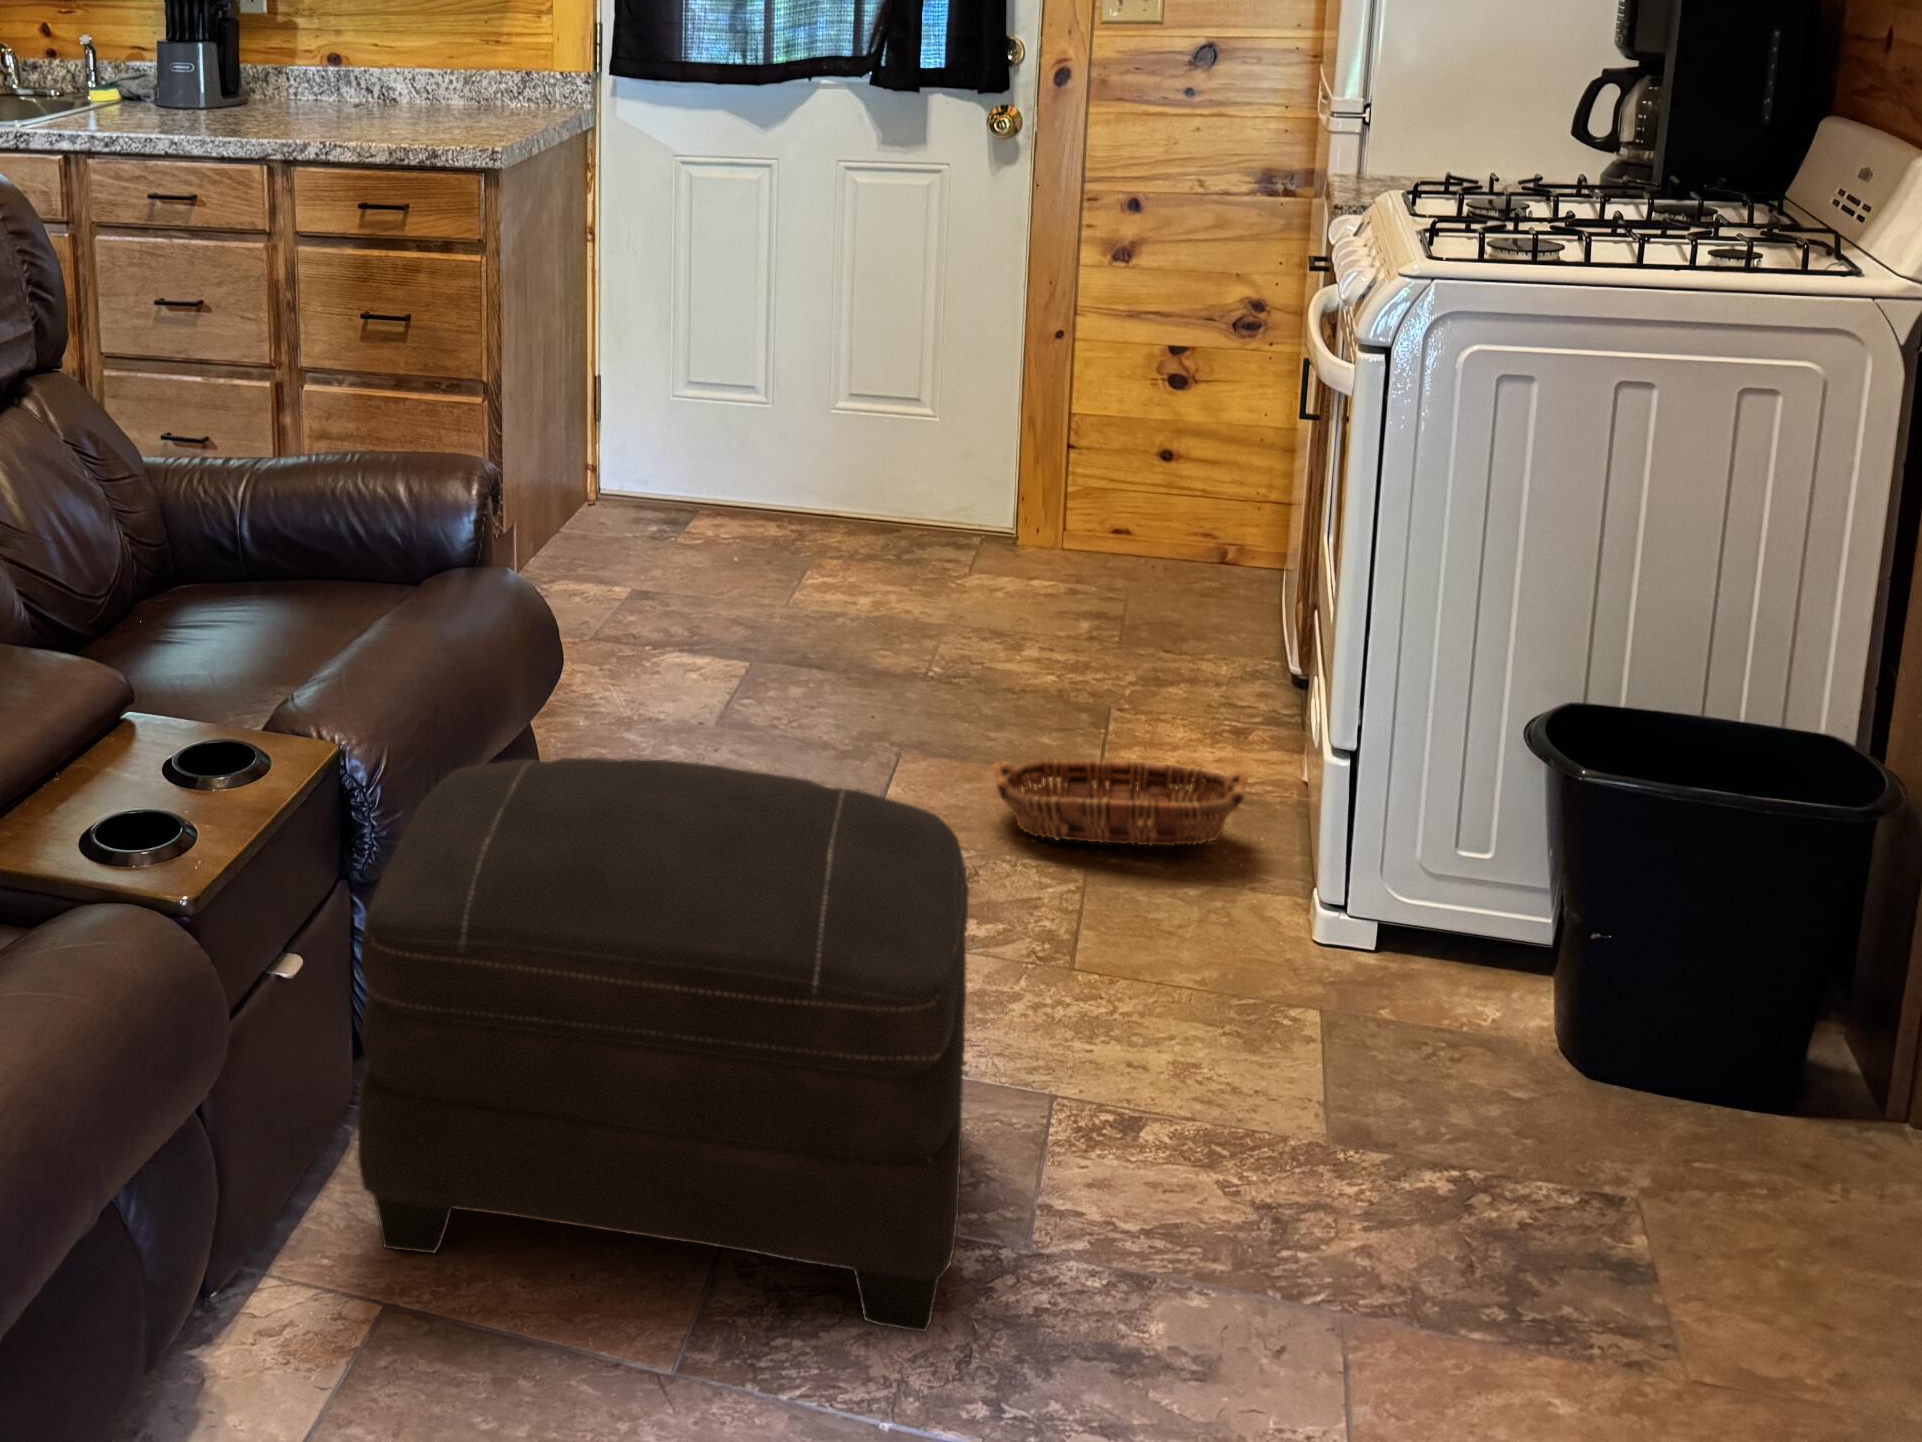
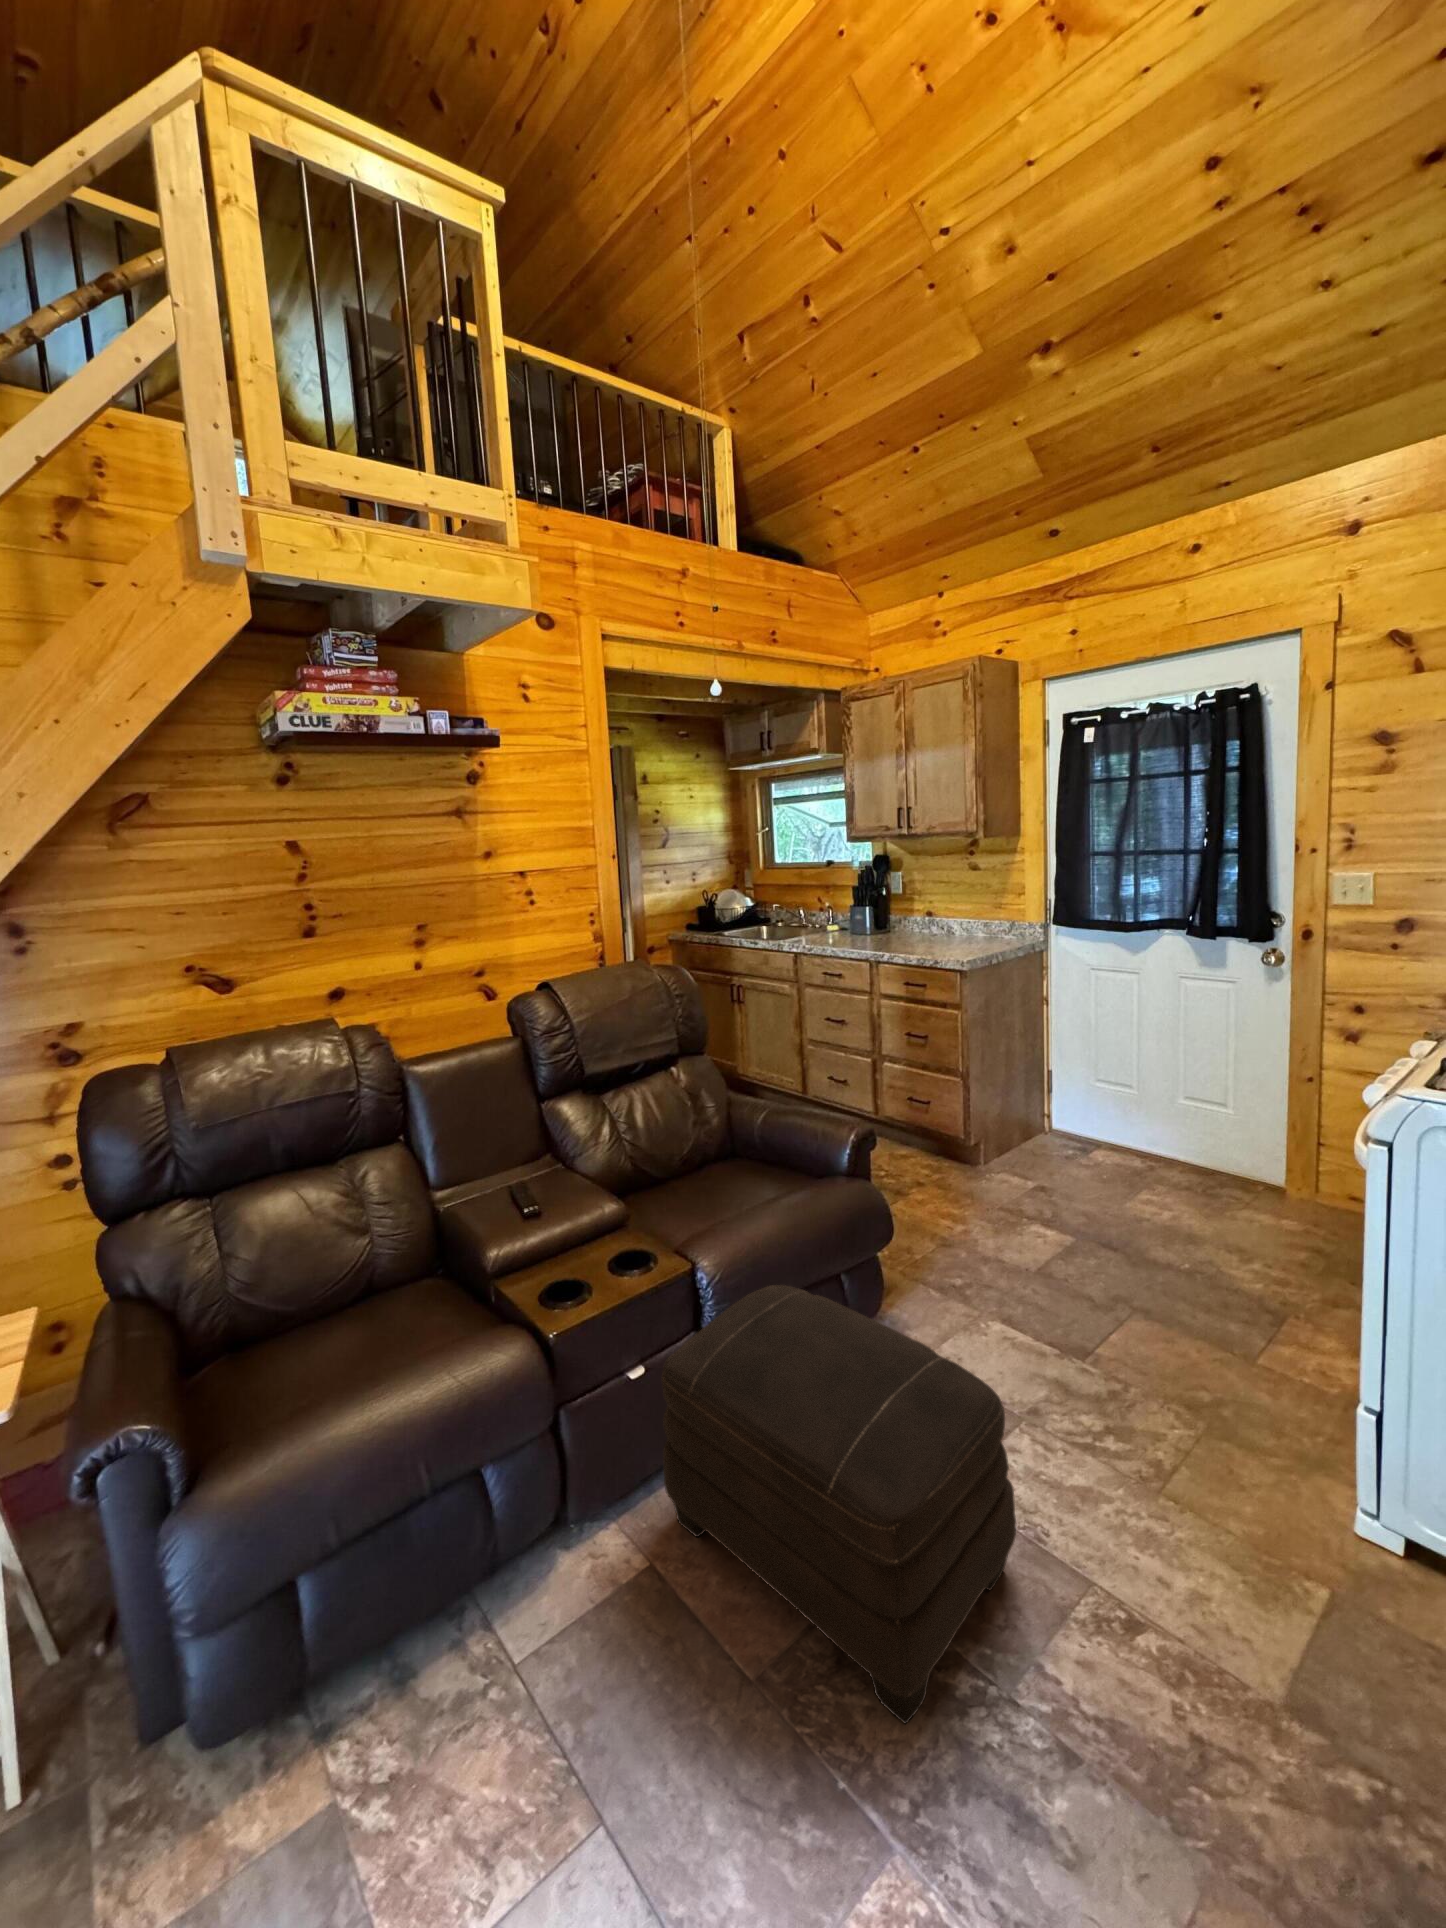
basket: present [992,759,1249,845] -> none [1129,1339,1359,1454]

